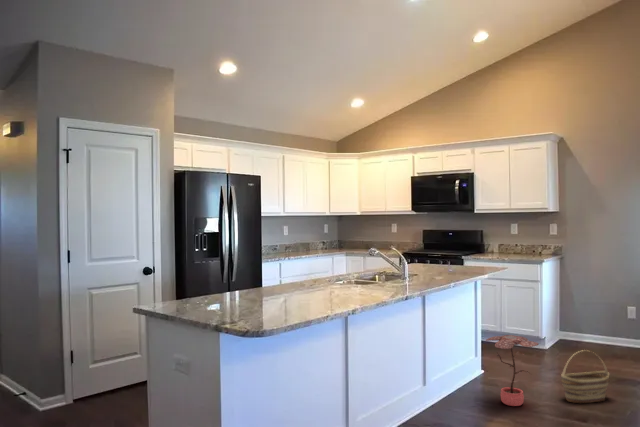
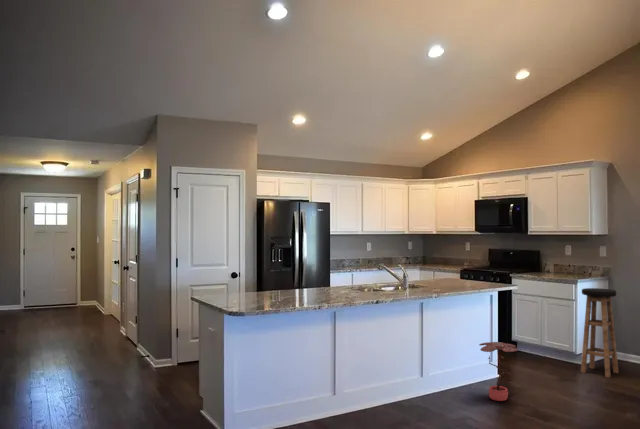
bar stool: none [550,267,587,362] -> present [581,288,618,378]
basket: present [561,352,609,403] -> none [545,360,592,406]

